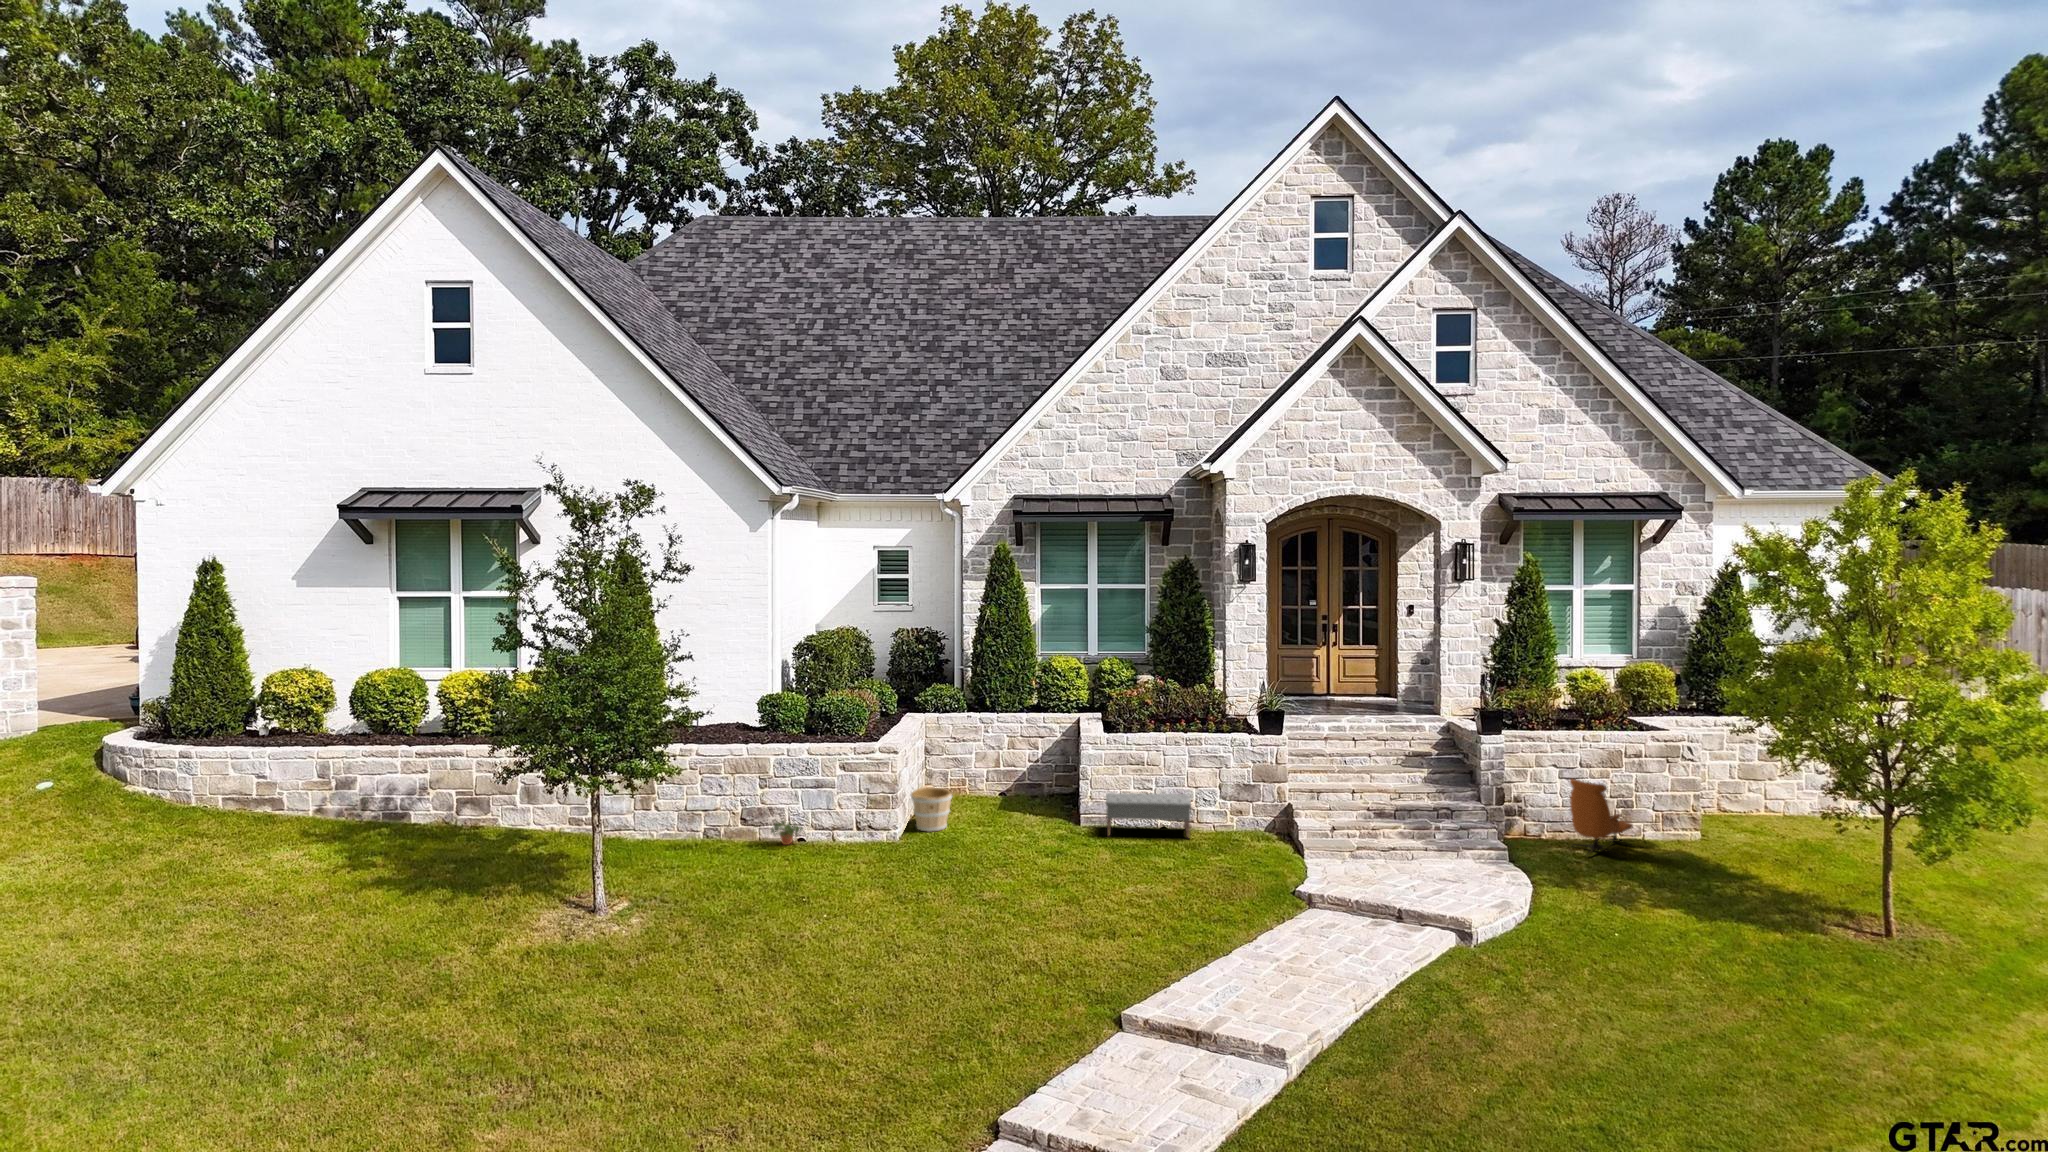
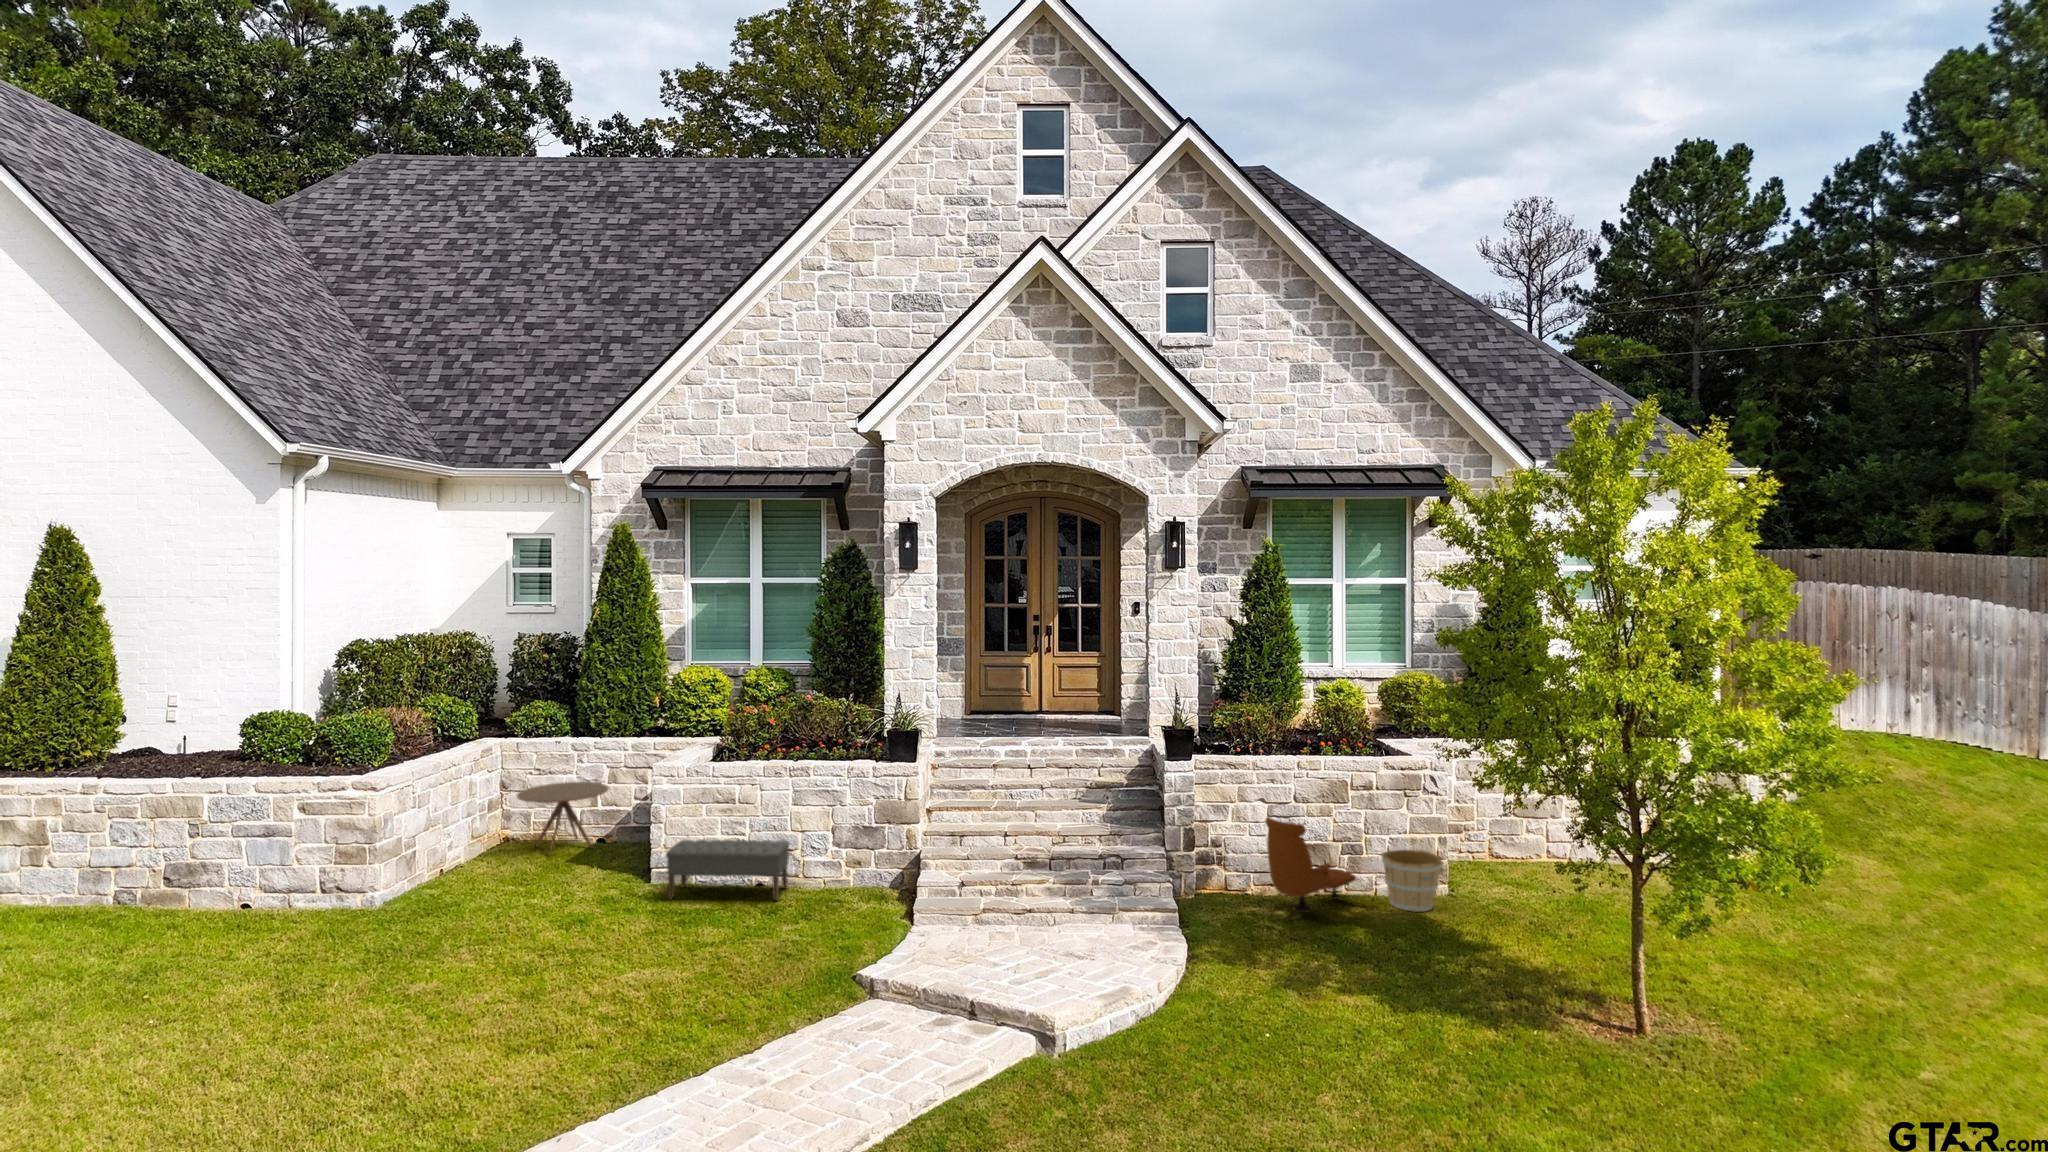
round table: none [954,749,1019,805] -> present [517,782,608,855]
wooden bucket: present [911,787,952,832] -> present [1381,850,1443,912]
potted plant: present [771,821,810,845] -> none [174,879,247,918]

